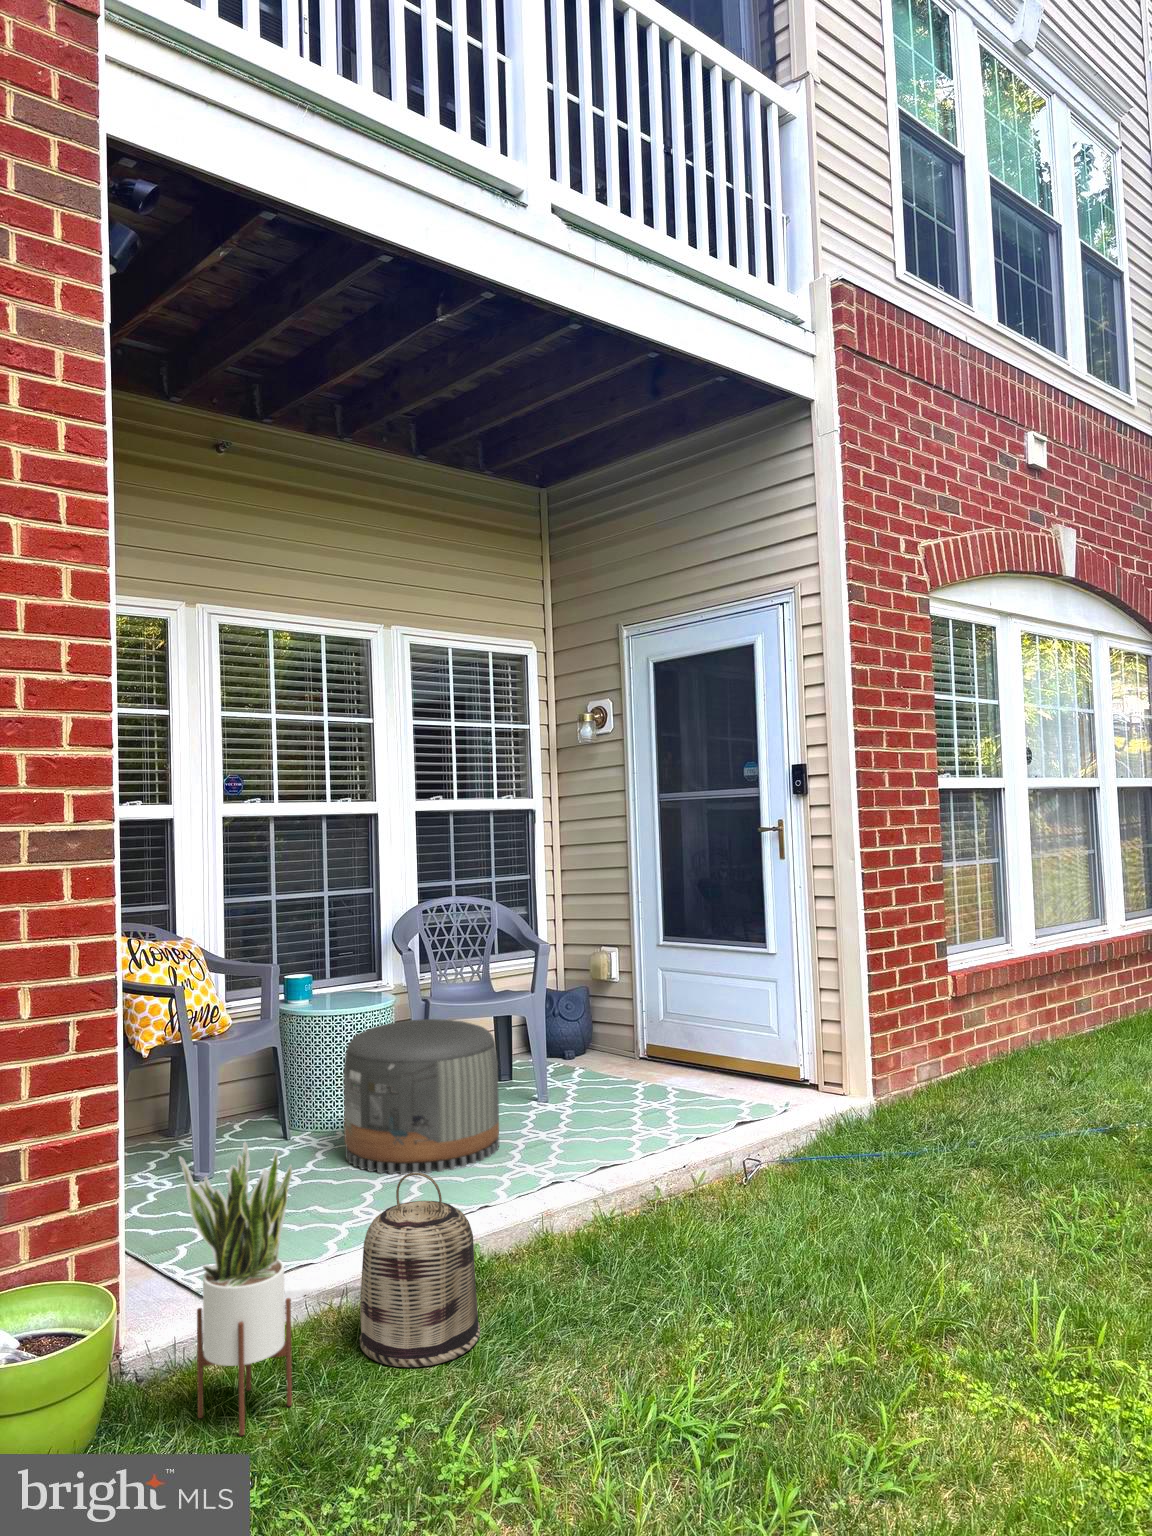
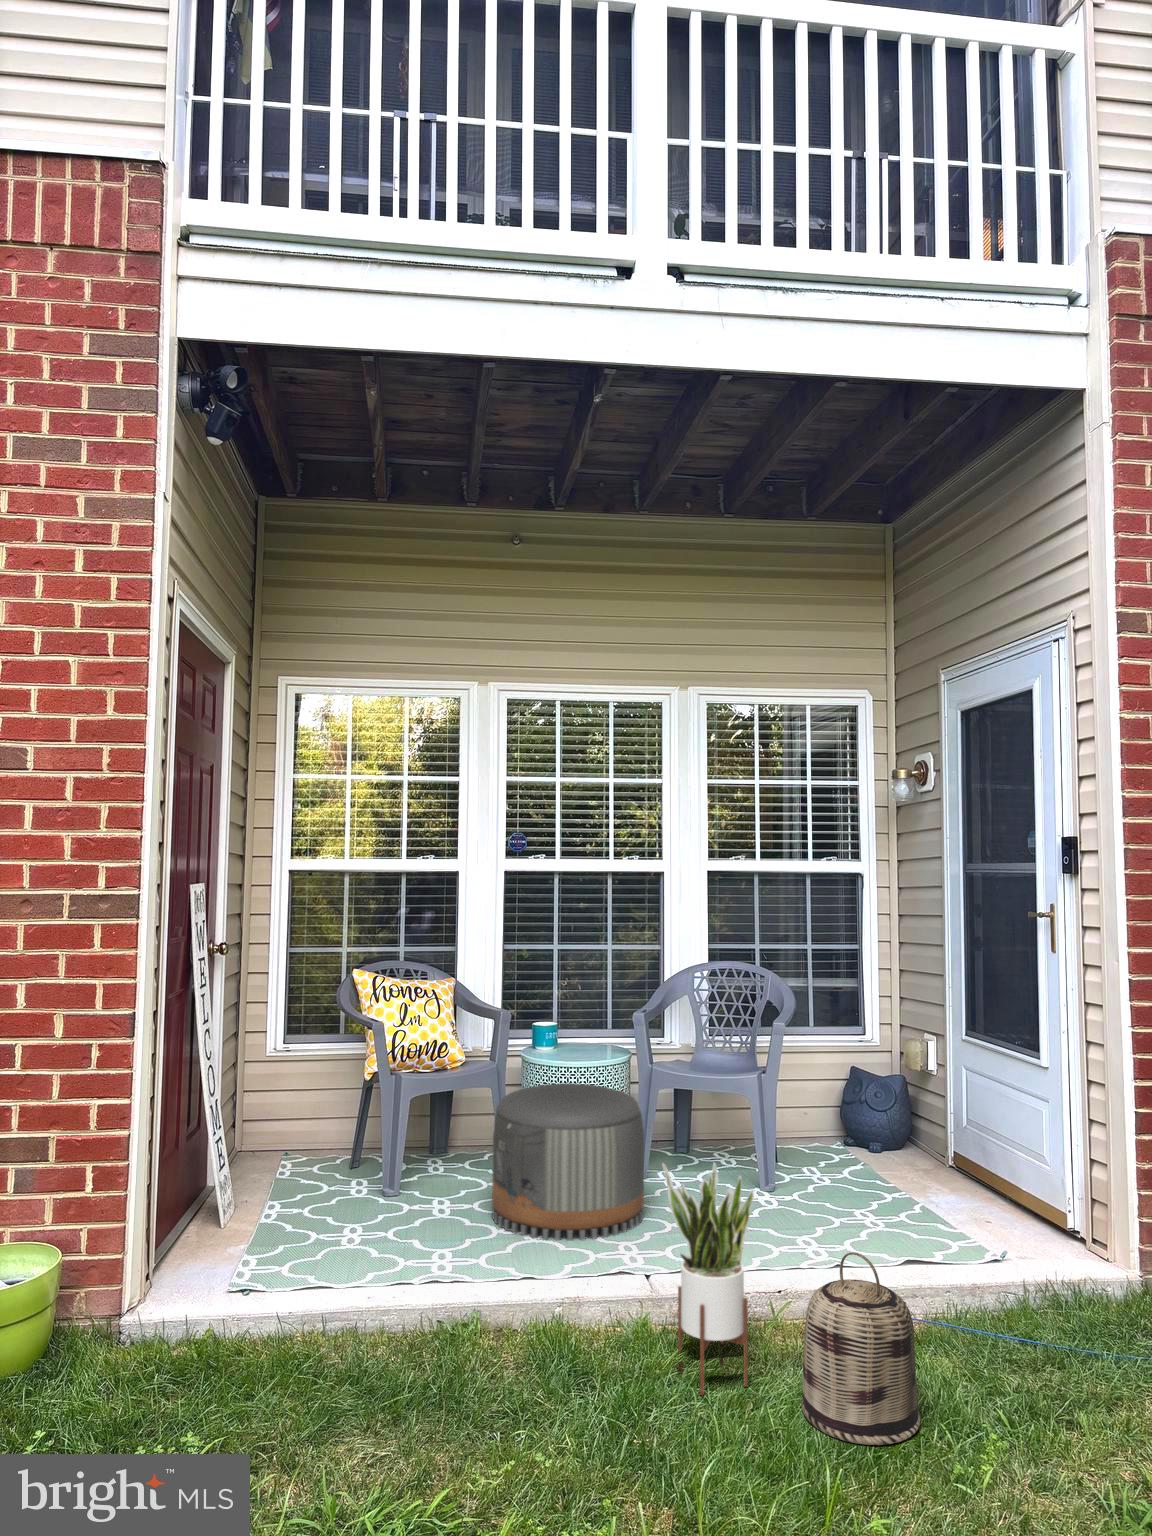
potted plant: present [179,1142,292,1435] -> present [662,1163,754,1395]
basket: present [360,1173,480,1367] -> present [802,1252,920,1445]

